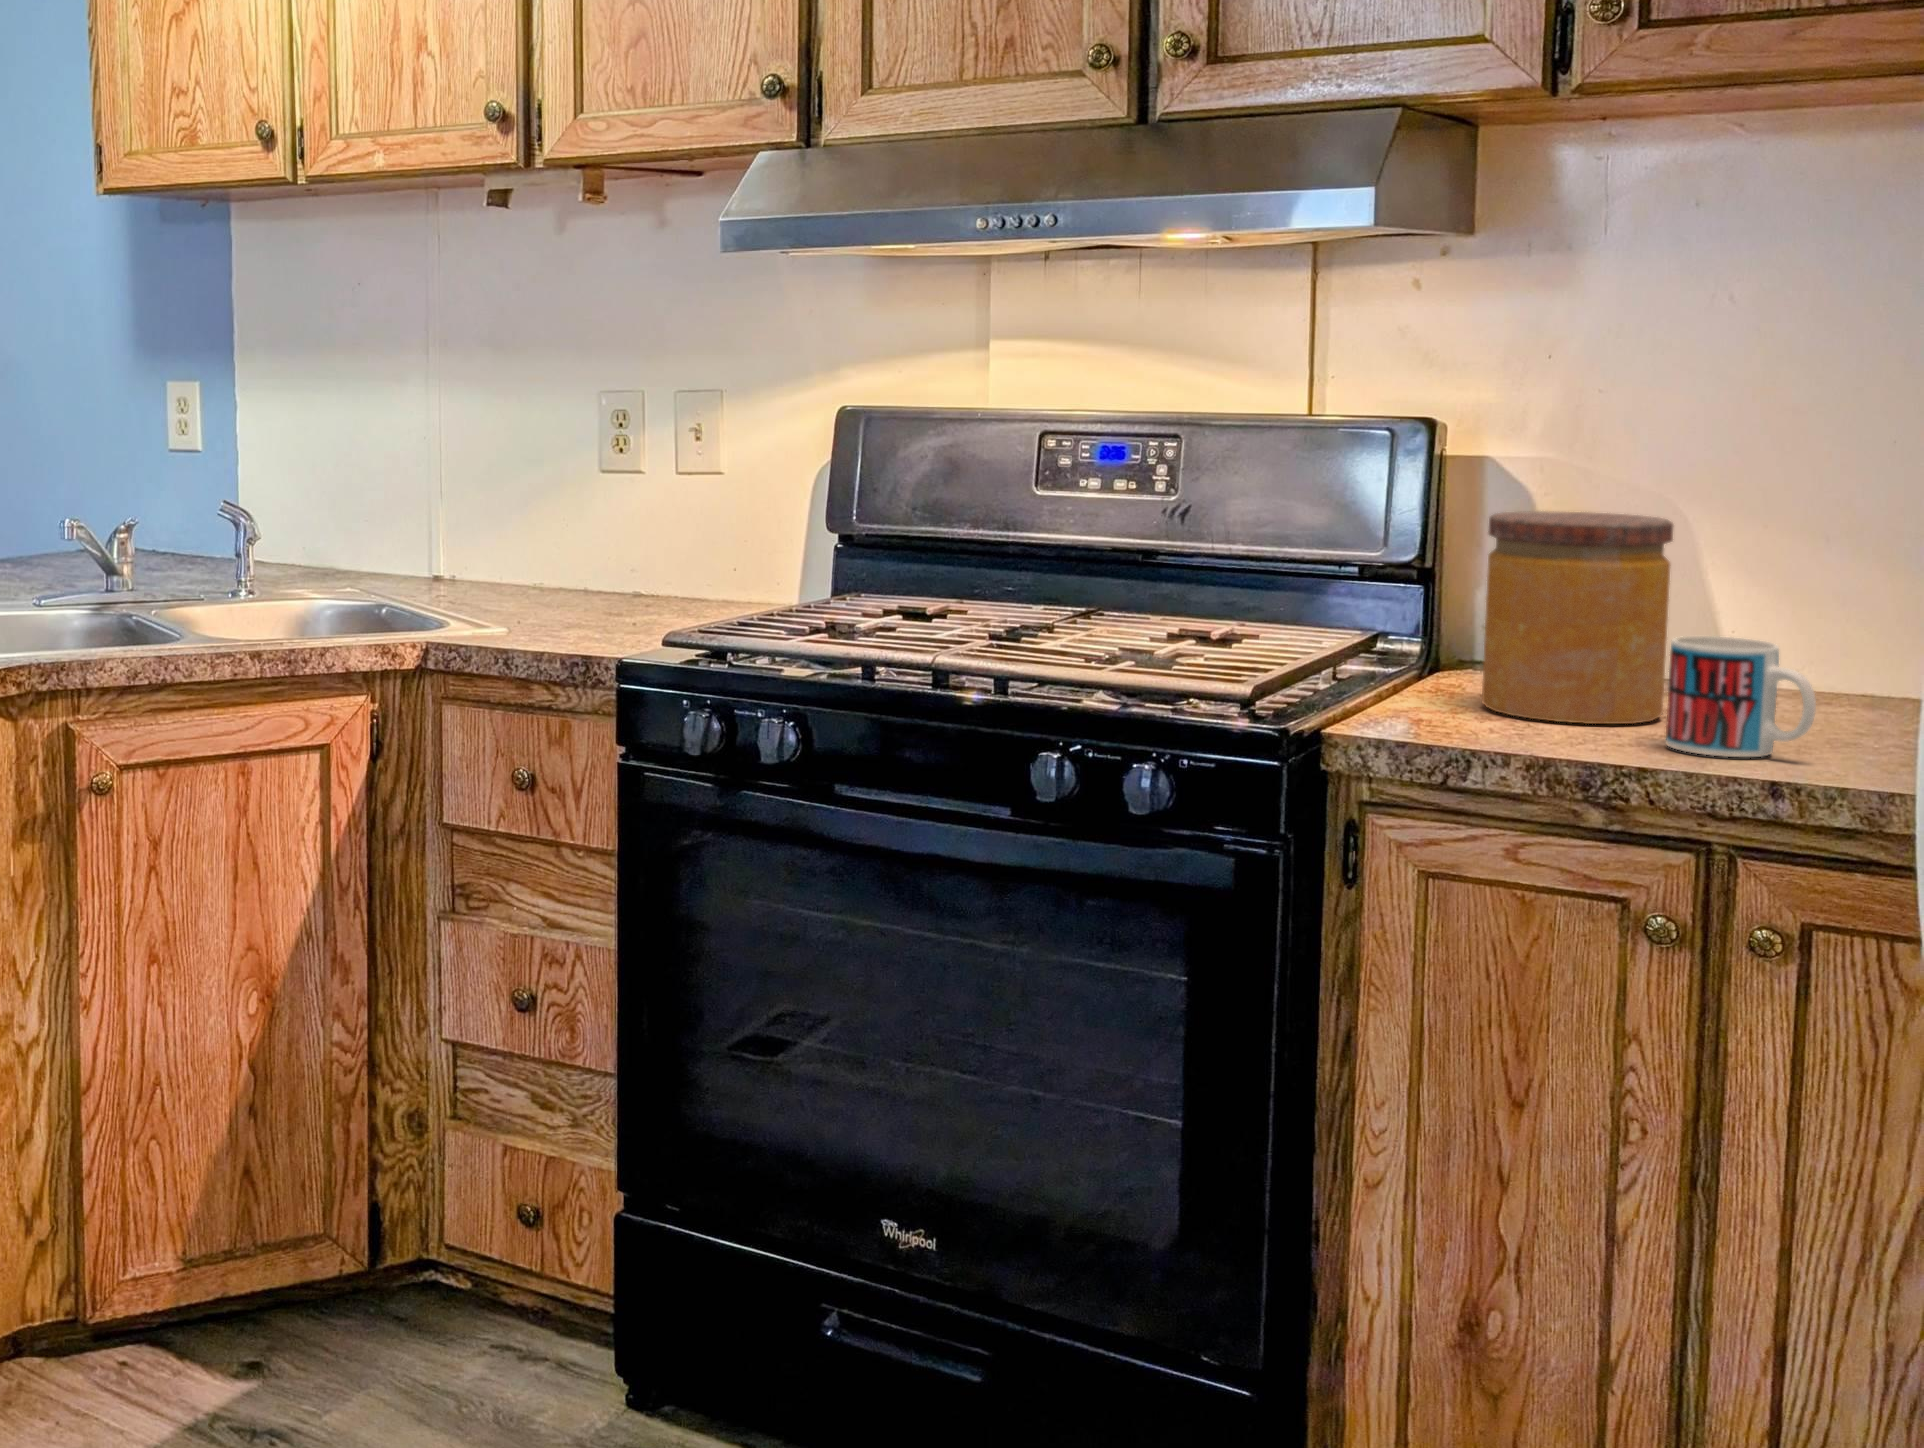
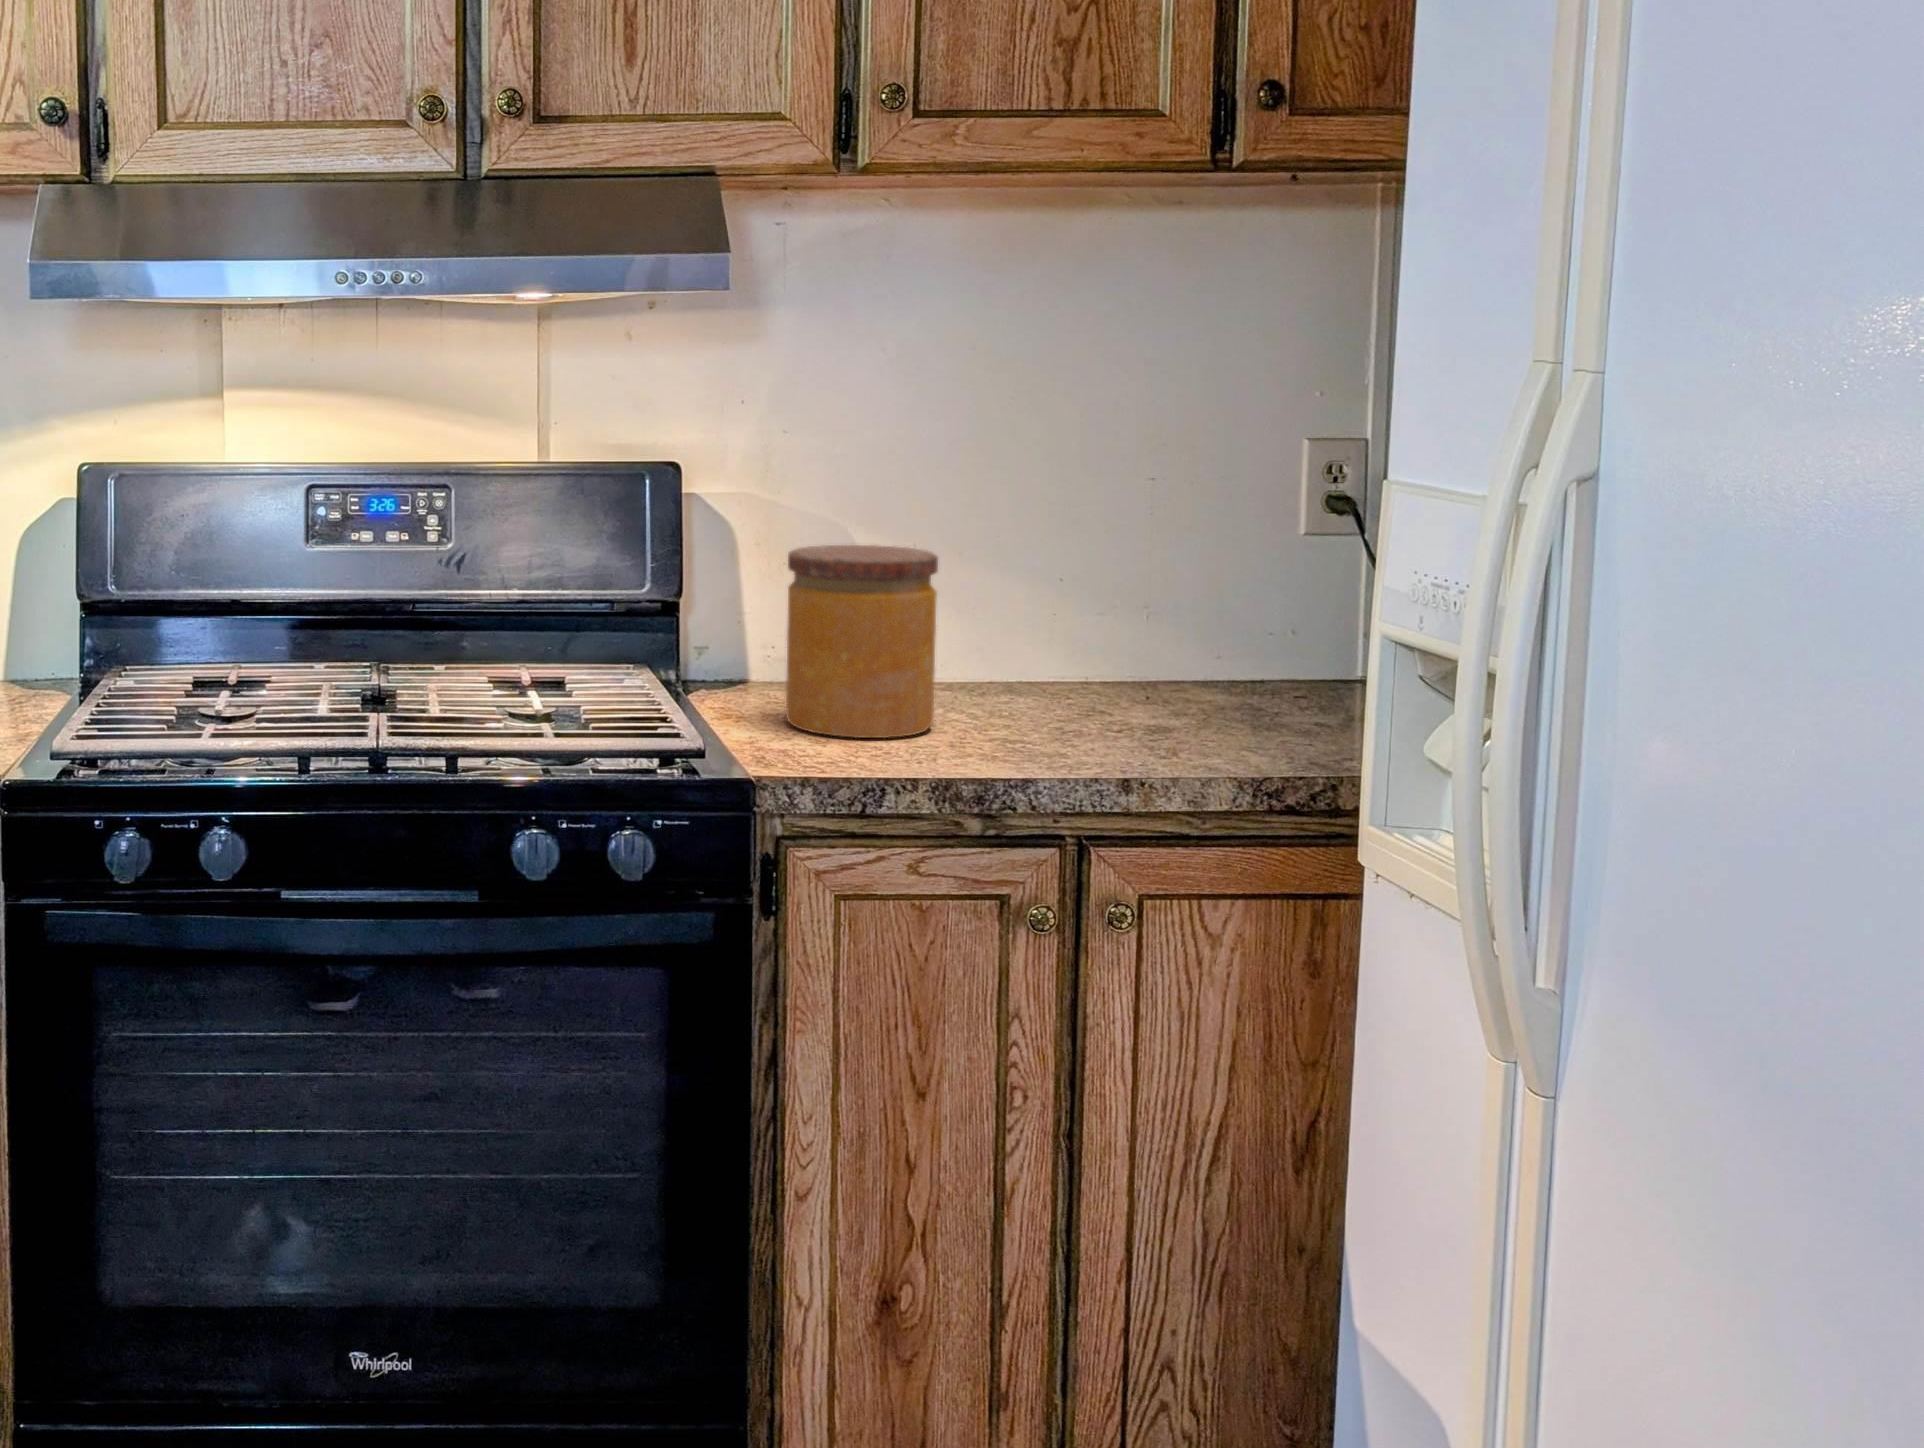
mug: present [1666,636,1816,757] -> none [990,653,1112,760]

